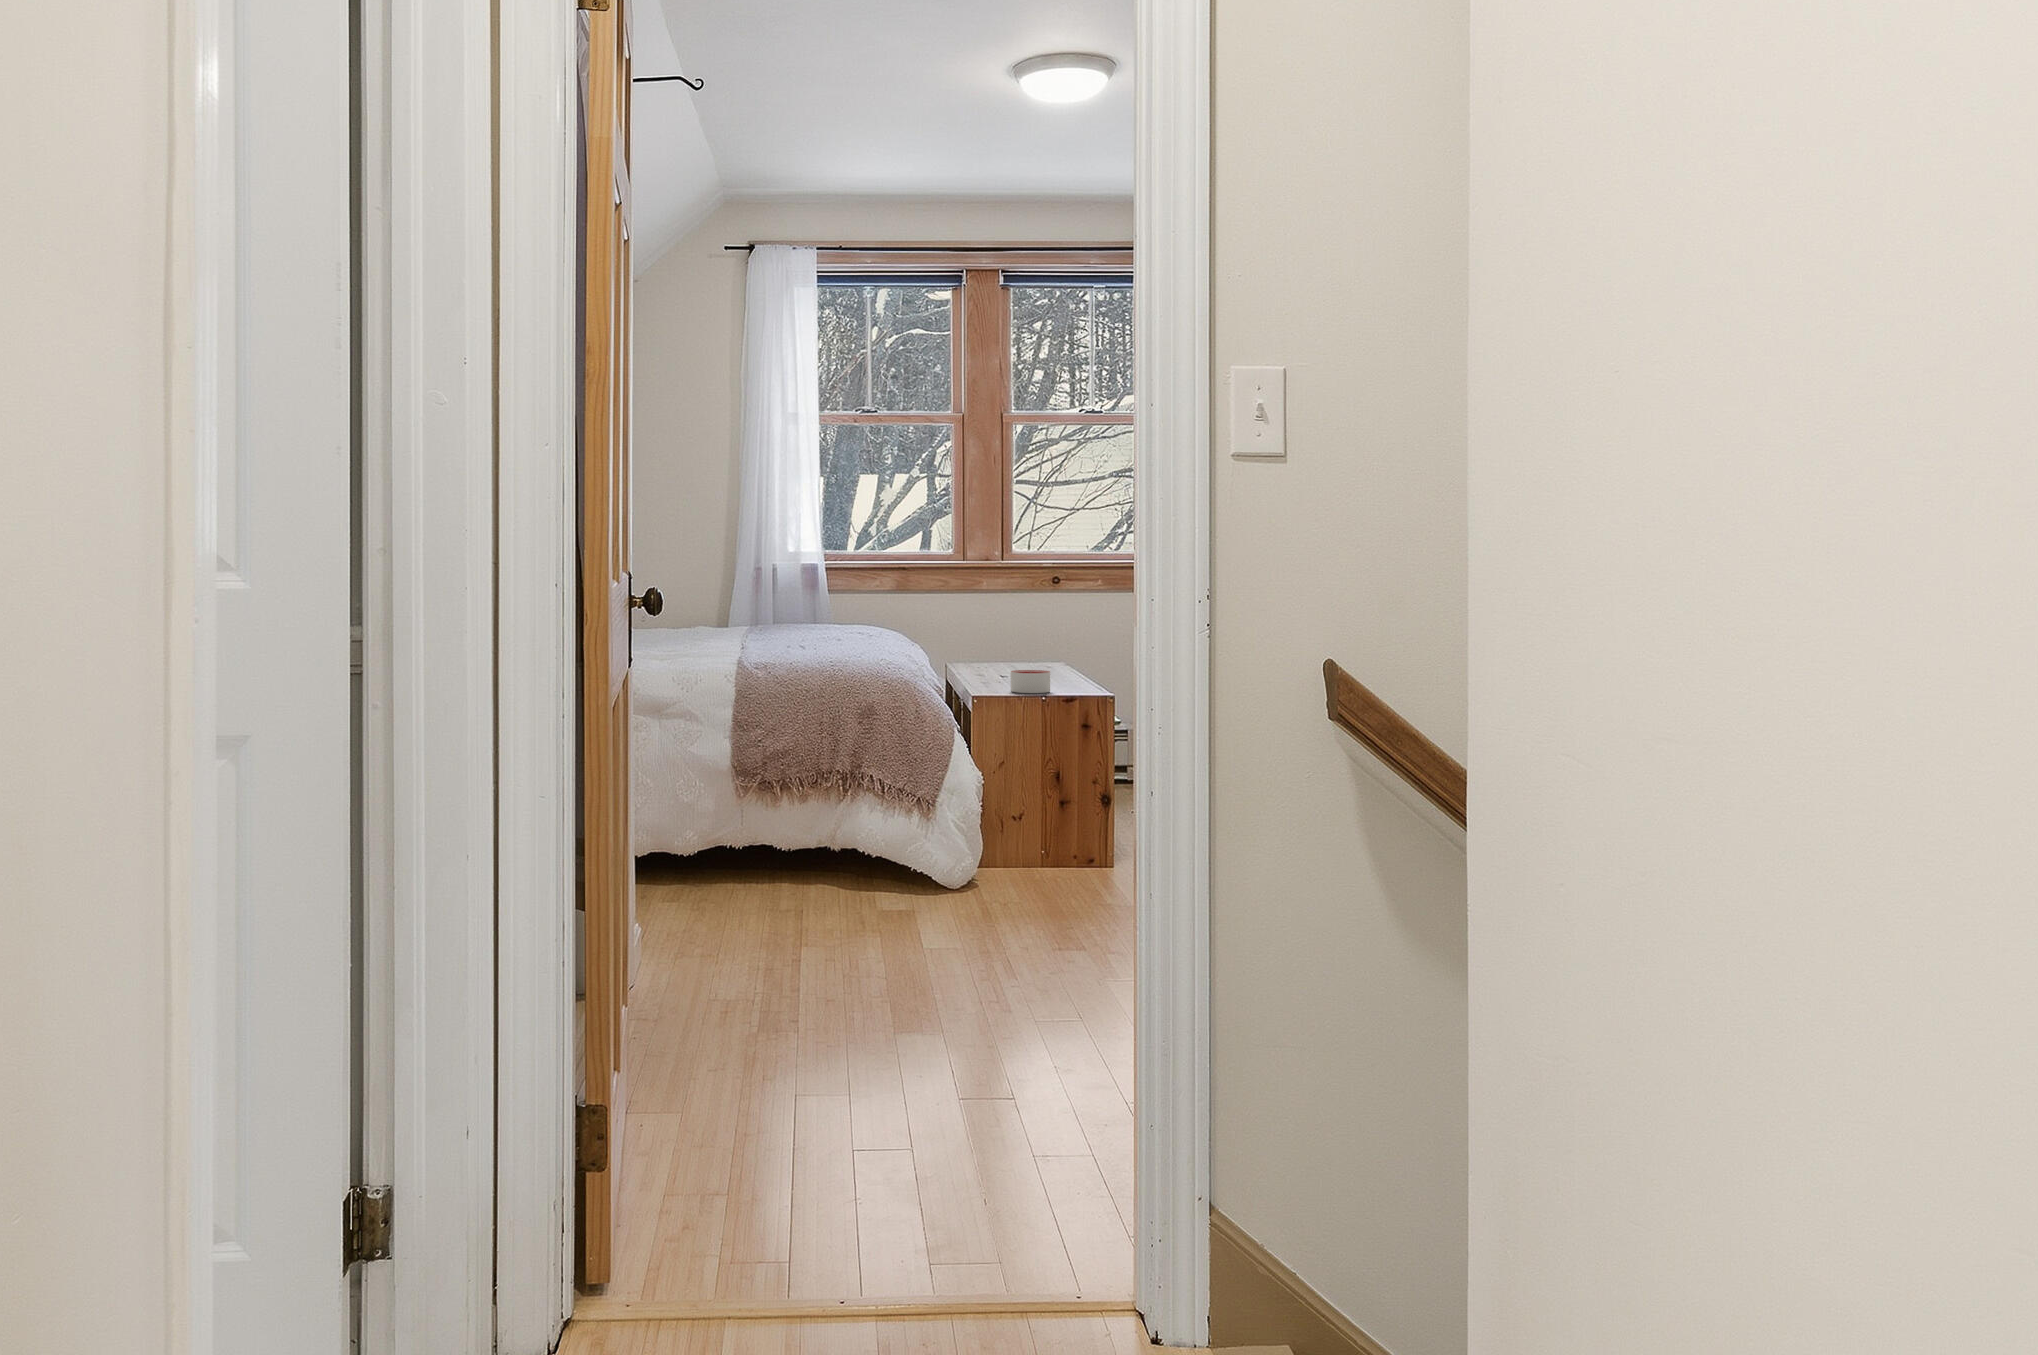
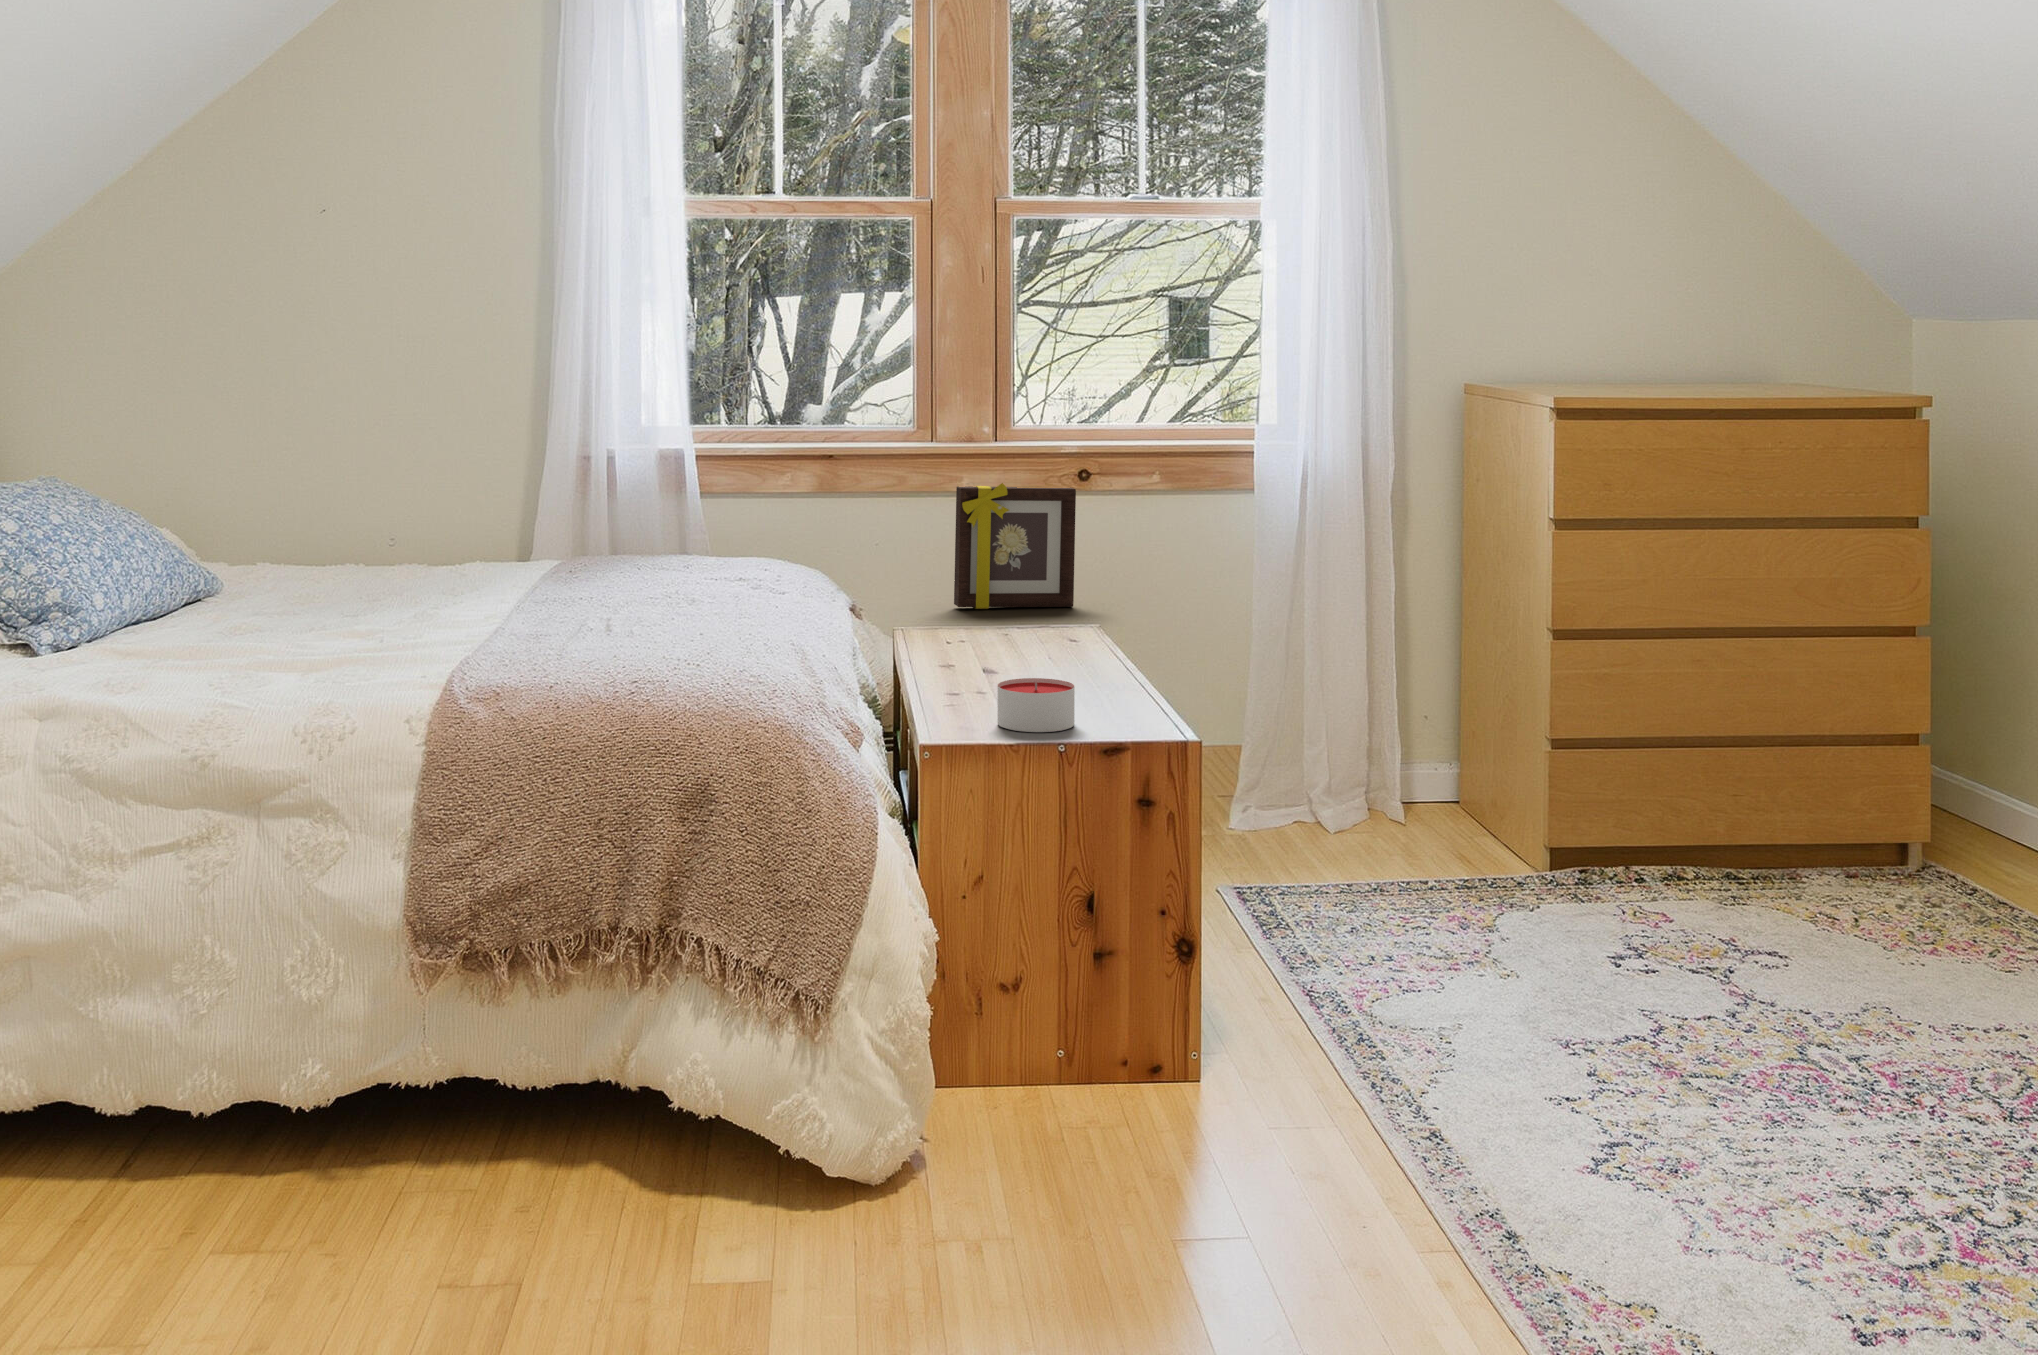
picture frame: none [978,586,1052,662] -> present [954,483,1076,609]

